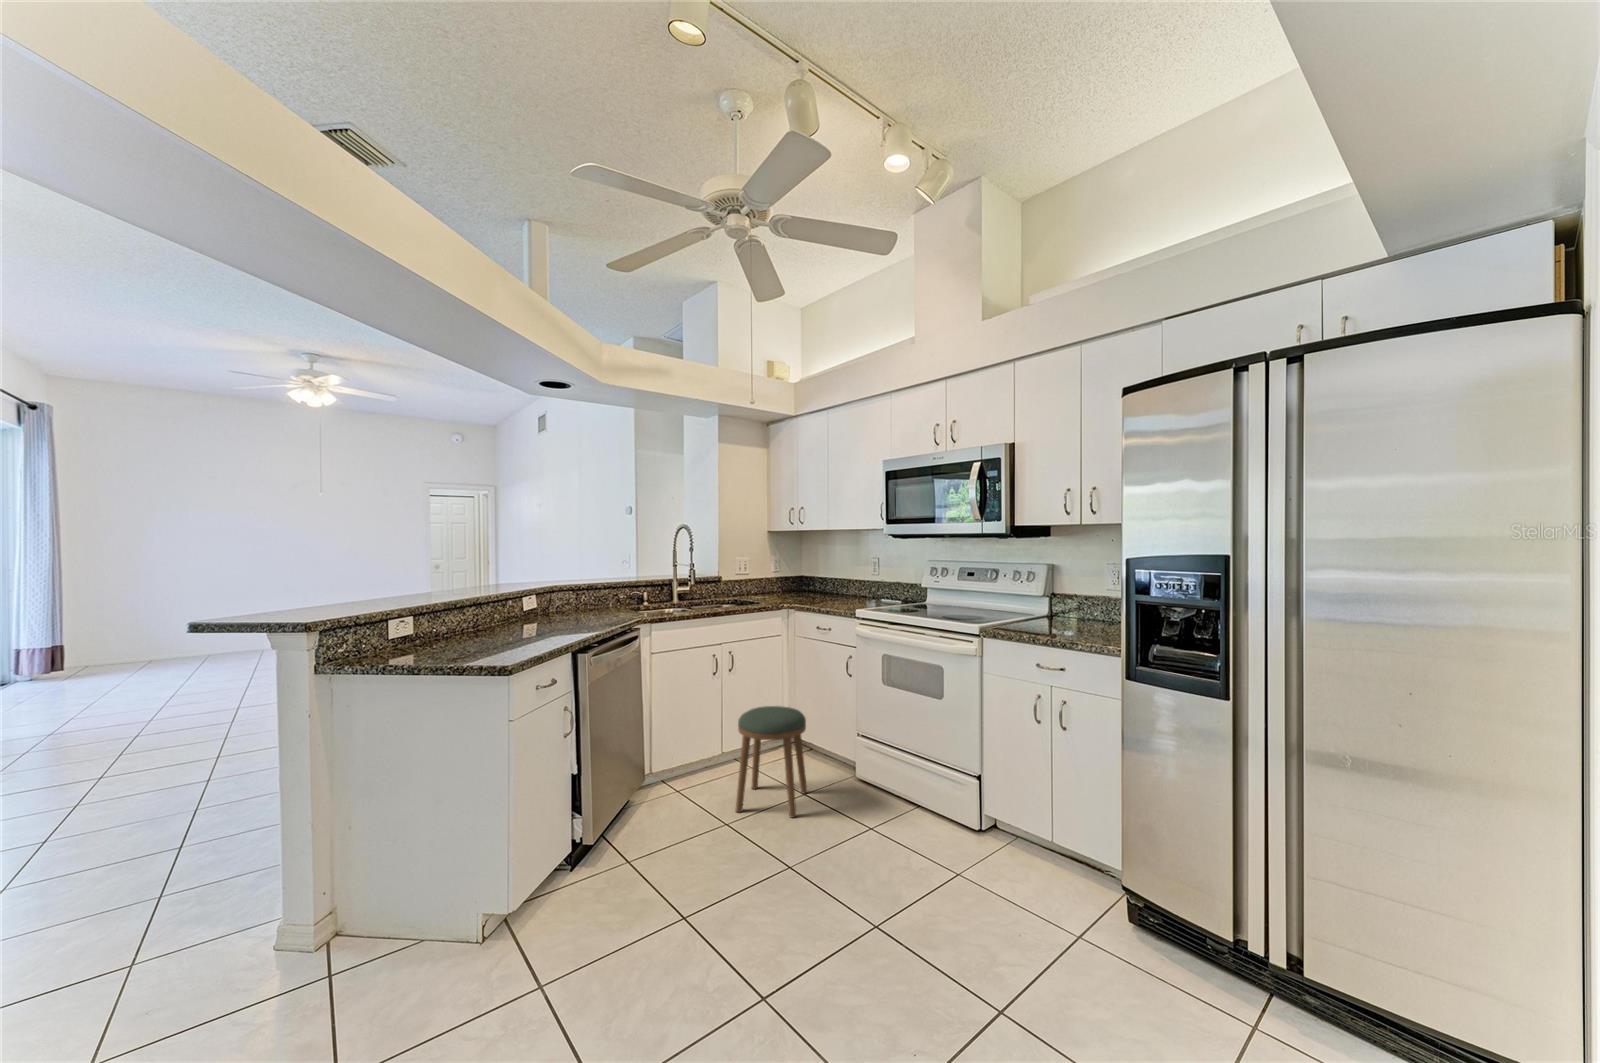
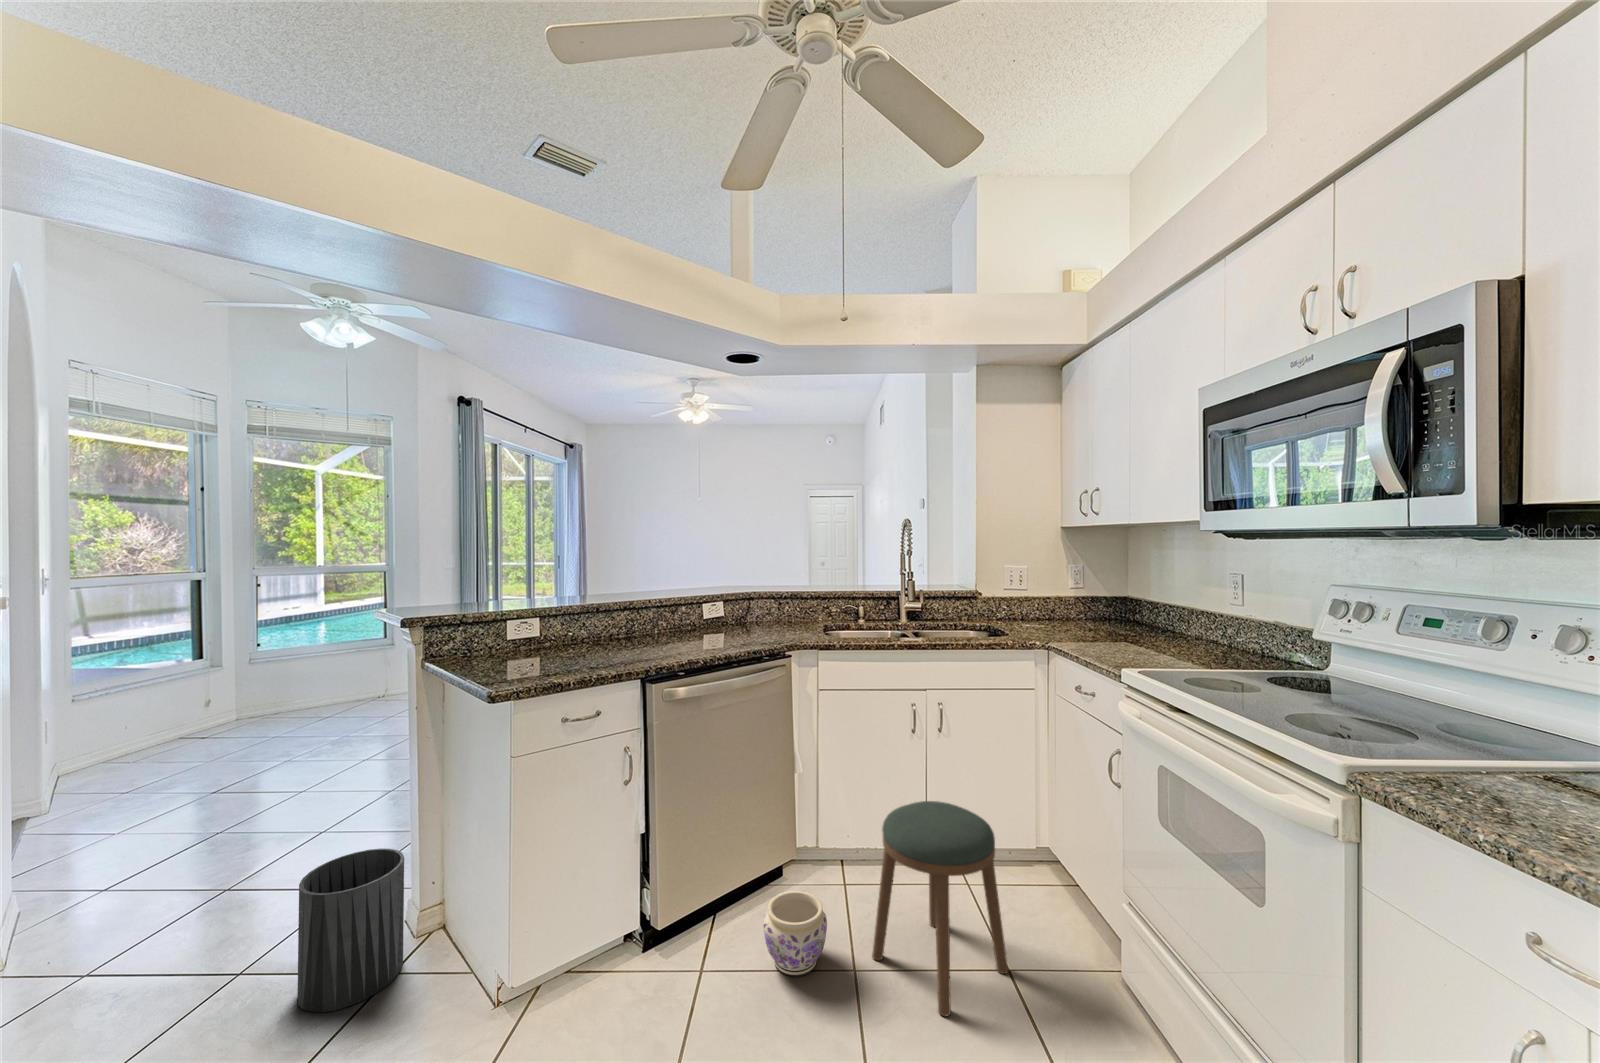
planter: none [672,785,717,837] -> present [763,891,827,977]
trash can: none [251,857,365,1029] -> present [297,848,404,1012]

